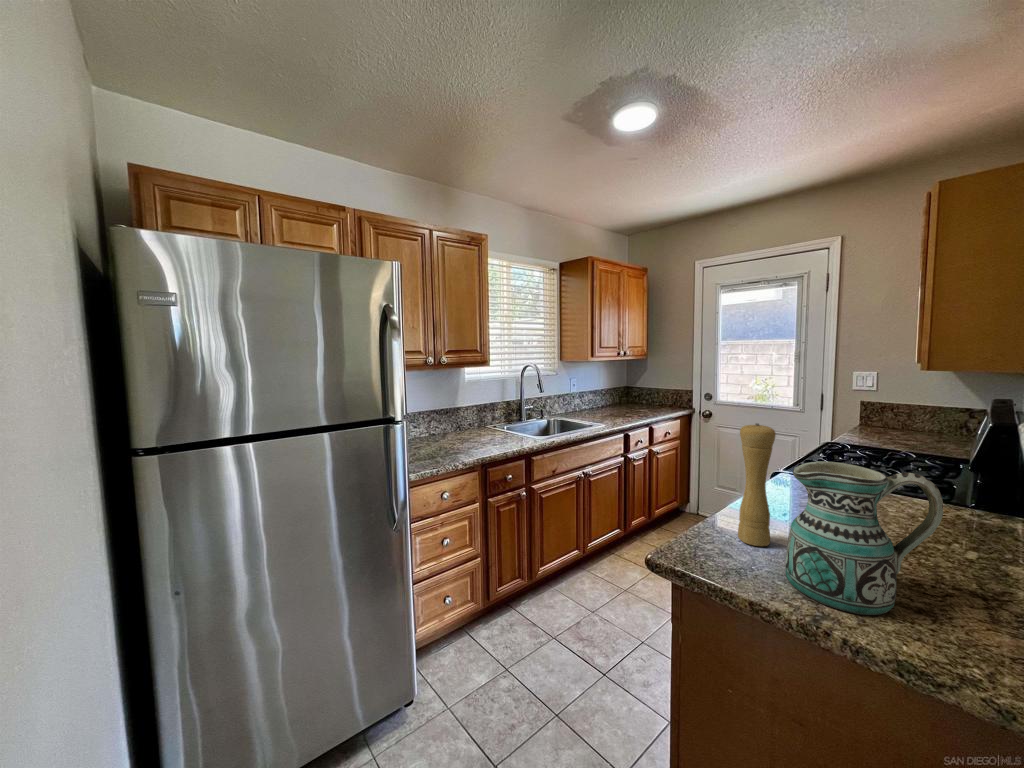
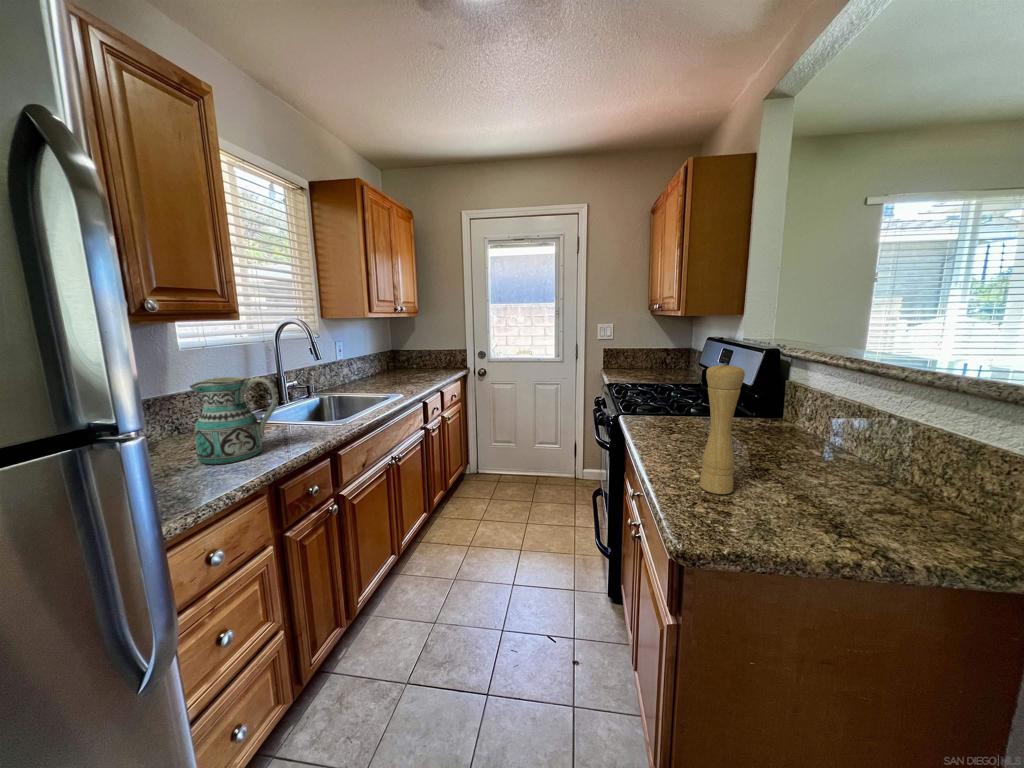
ceramic pitcher: present [785,461,943,615] -> present [190,376,278,464]

